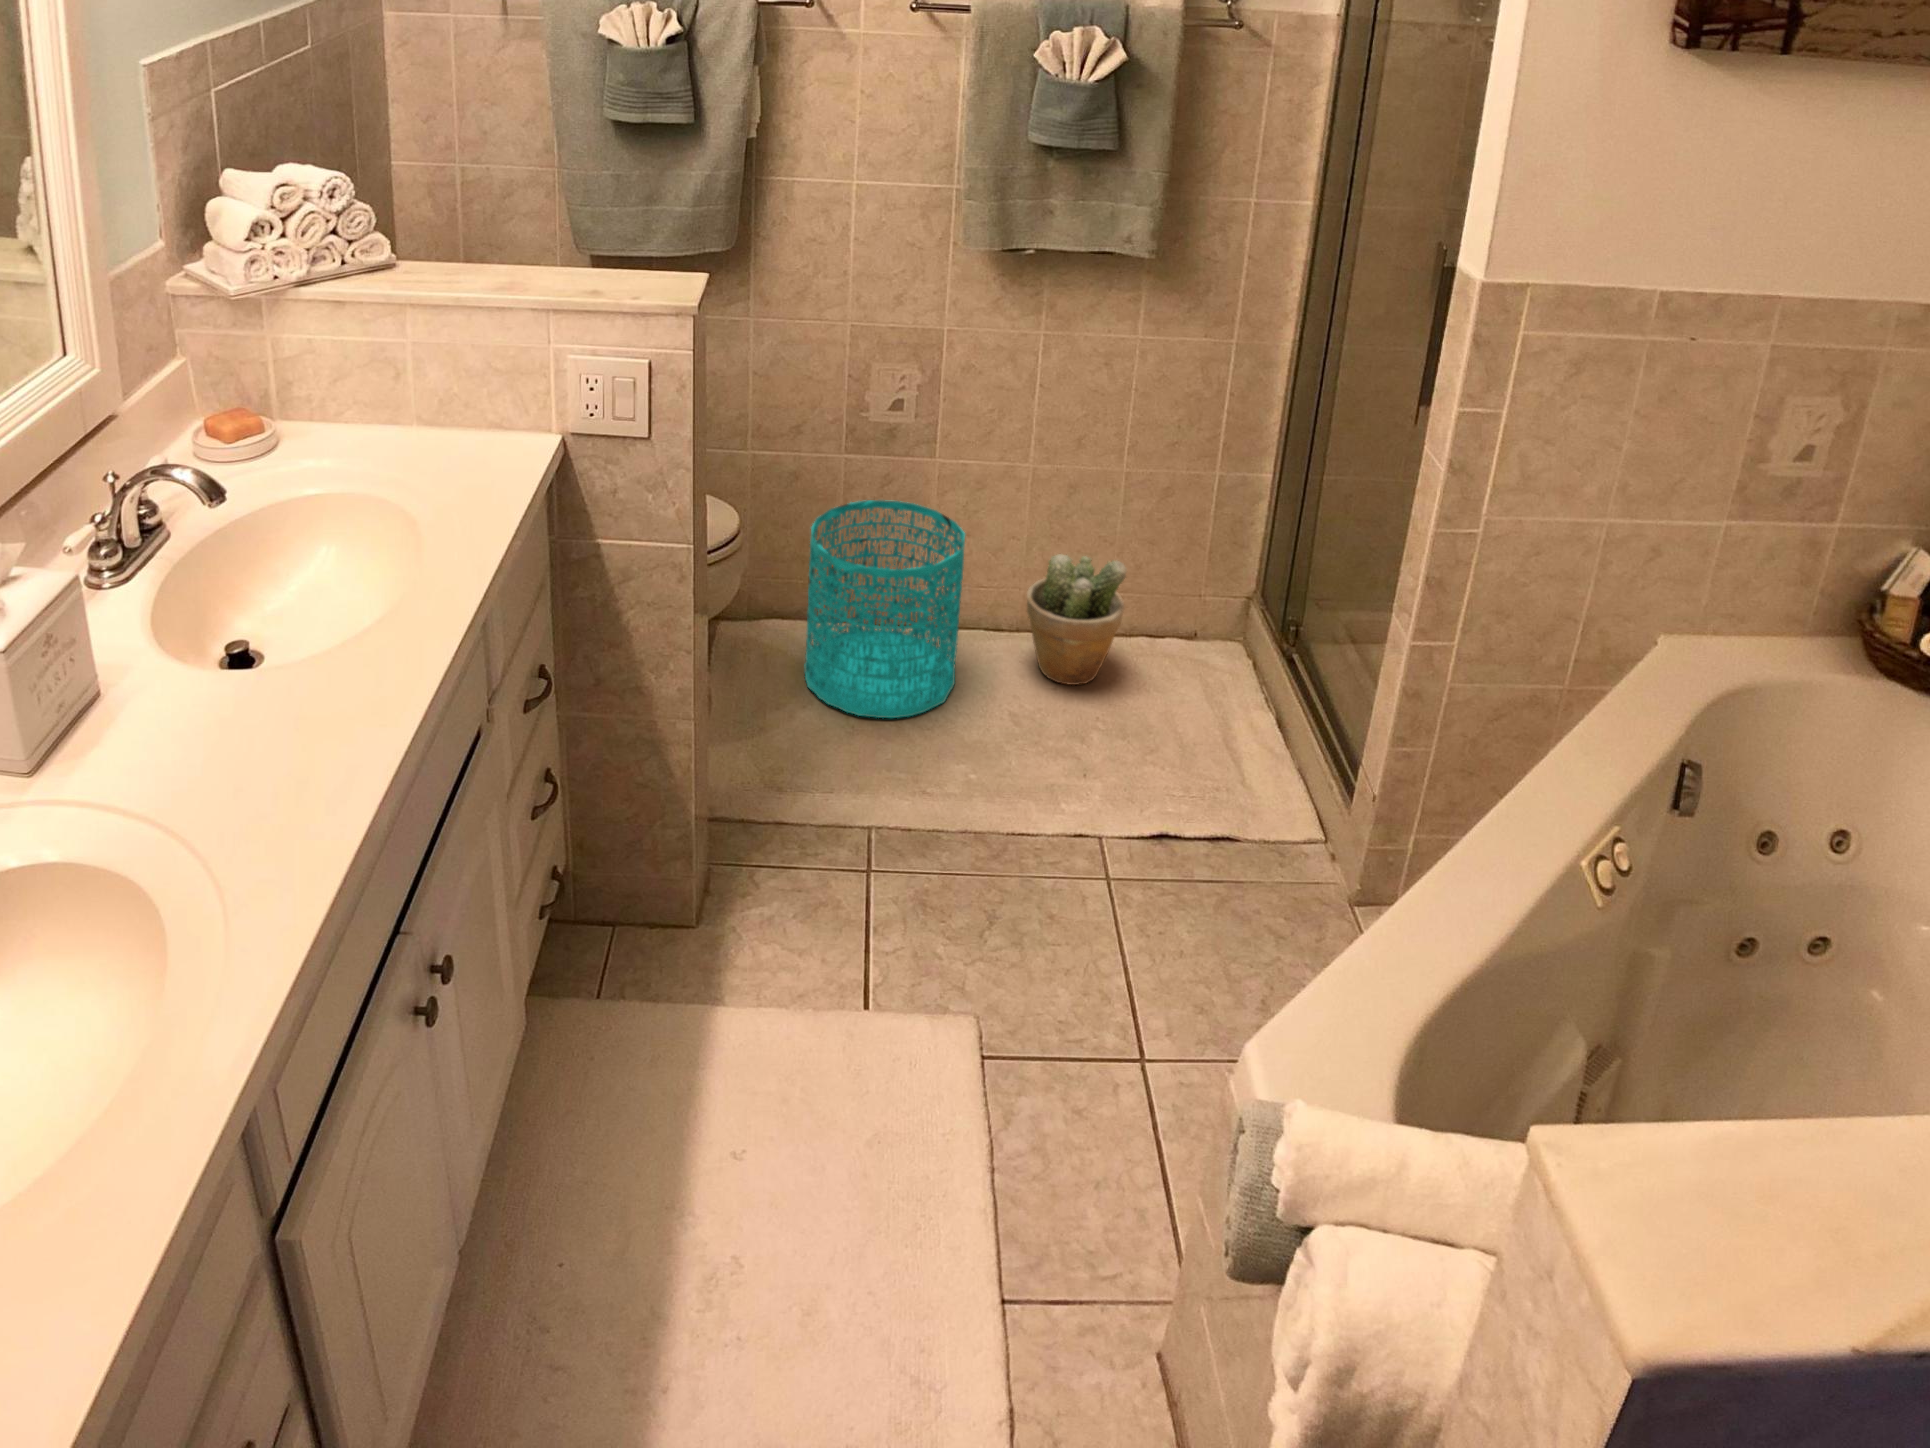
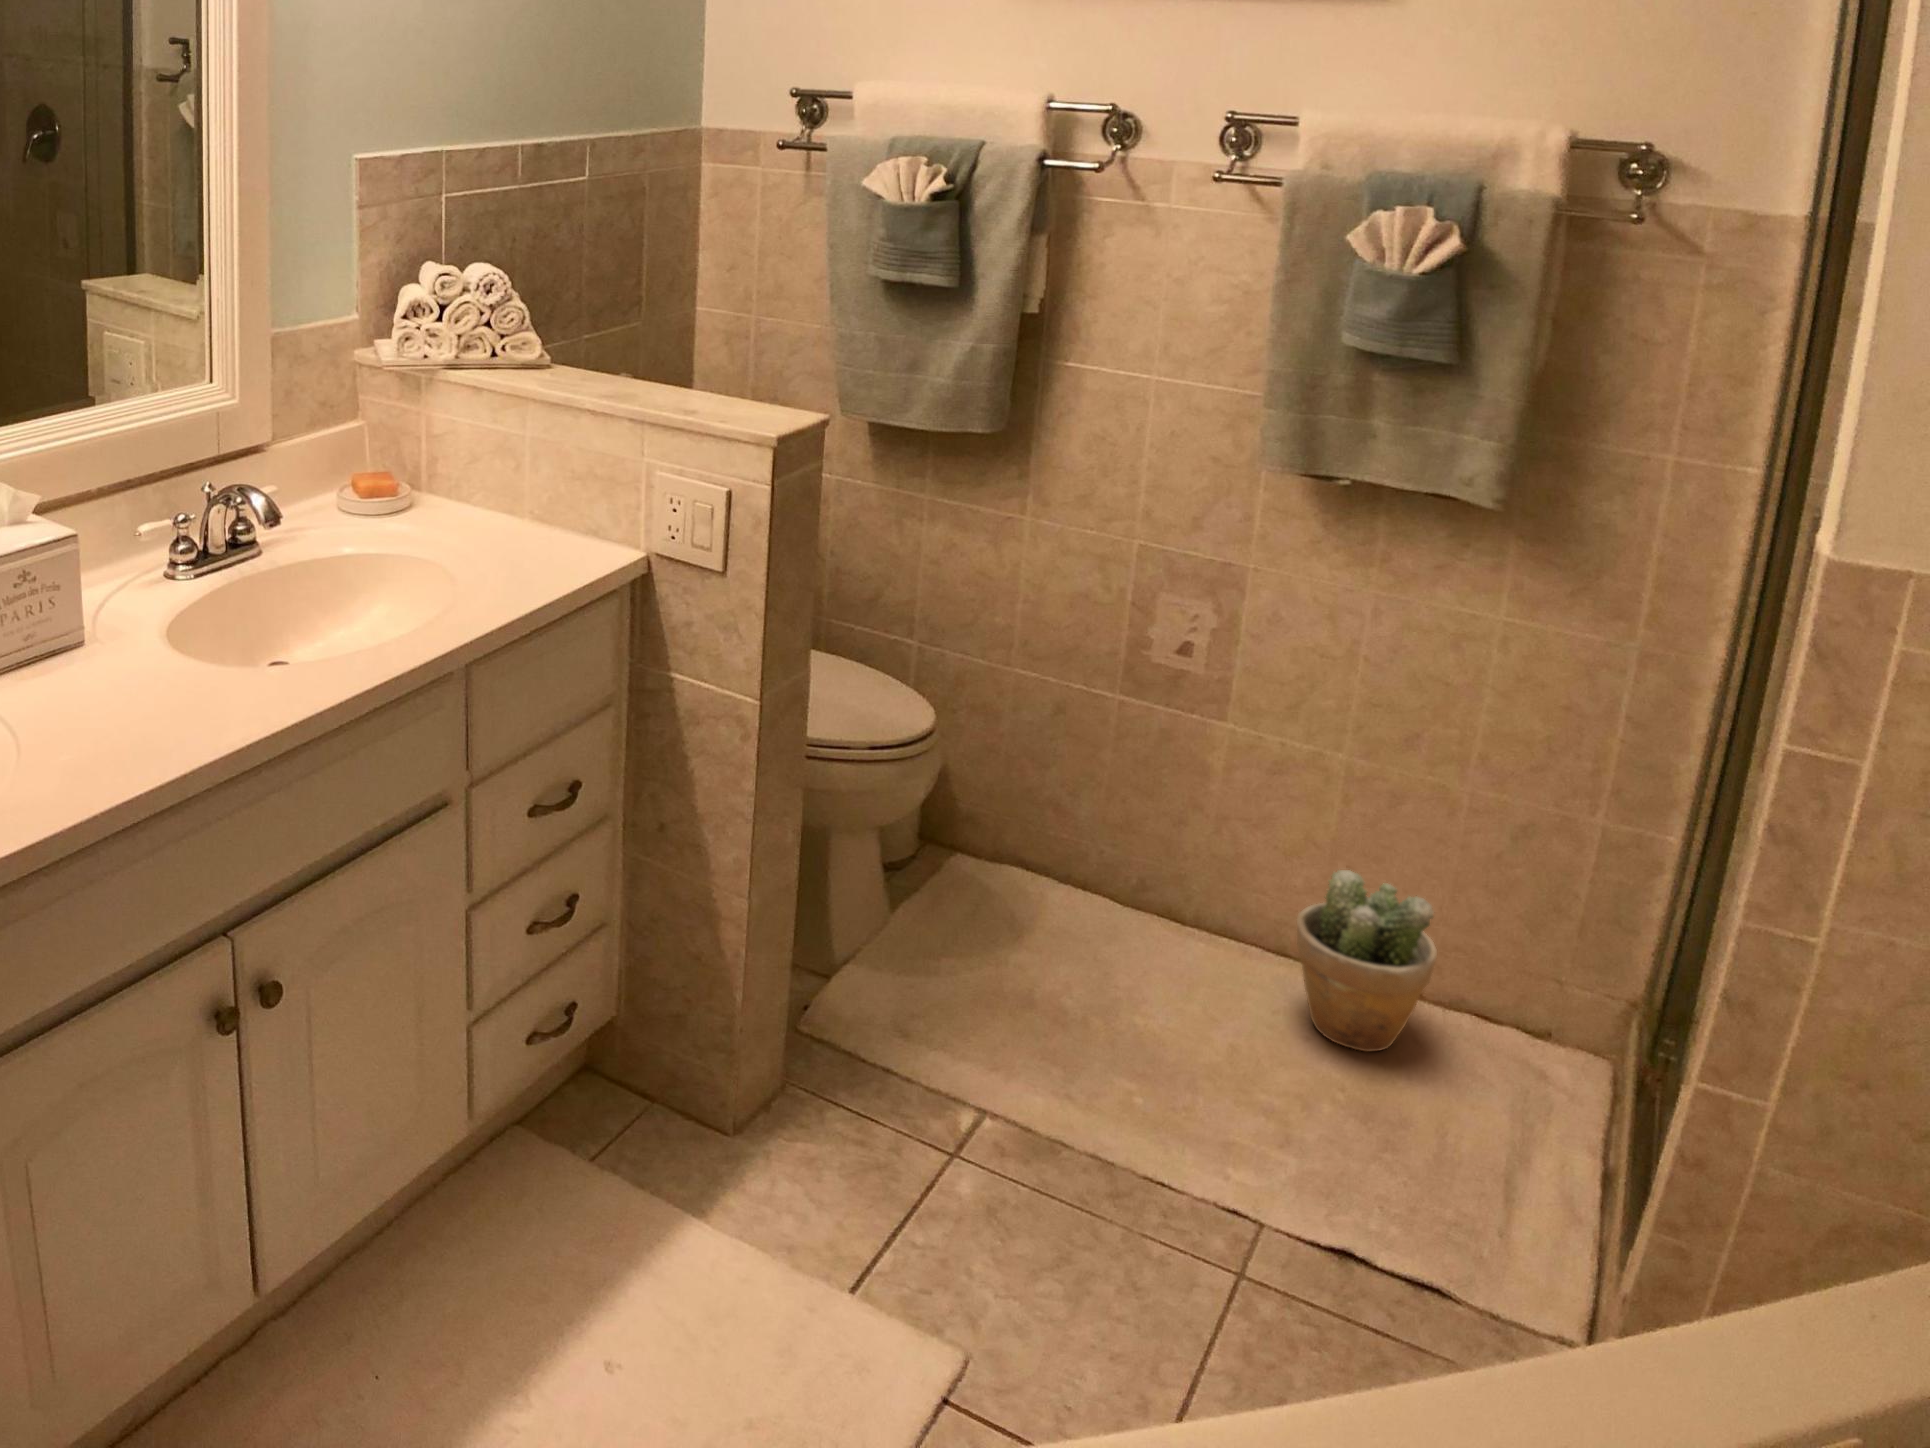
wastebasket: present [805,500,965,718] -> none [1003,741,1215,1008]

